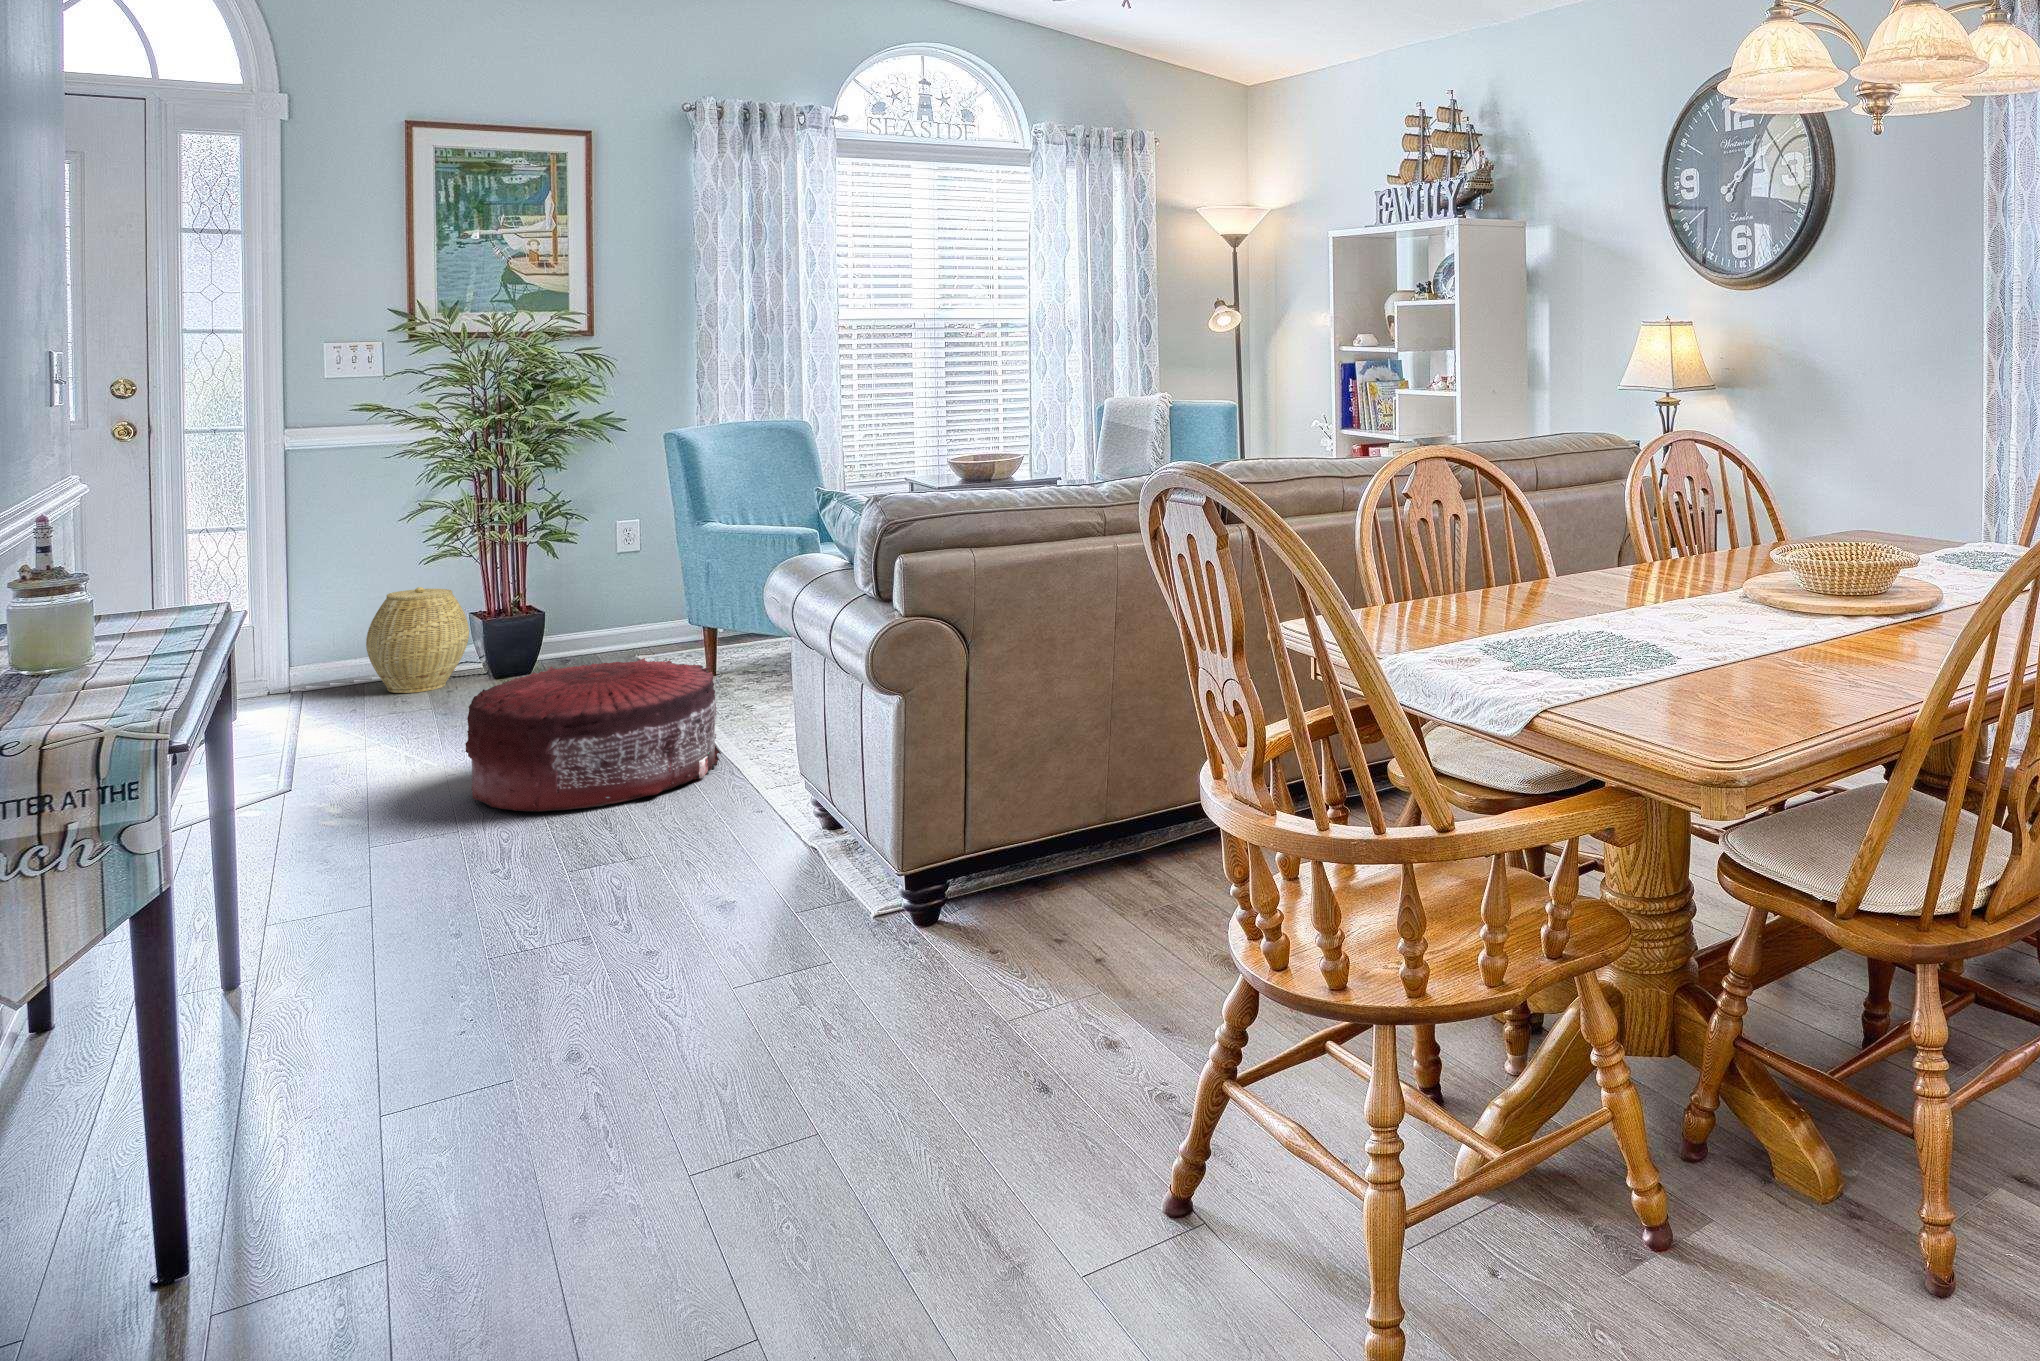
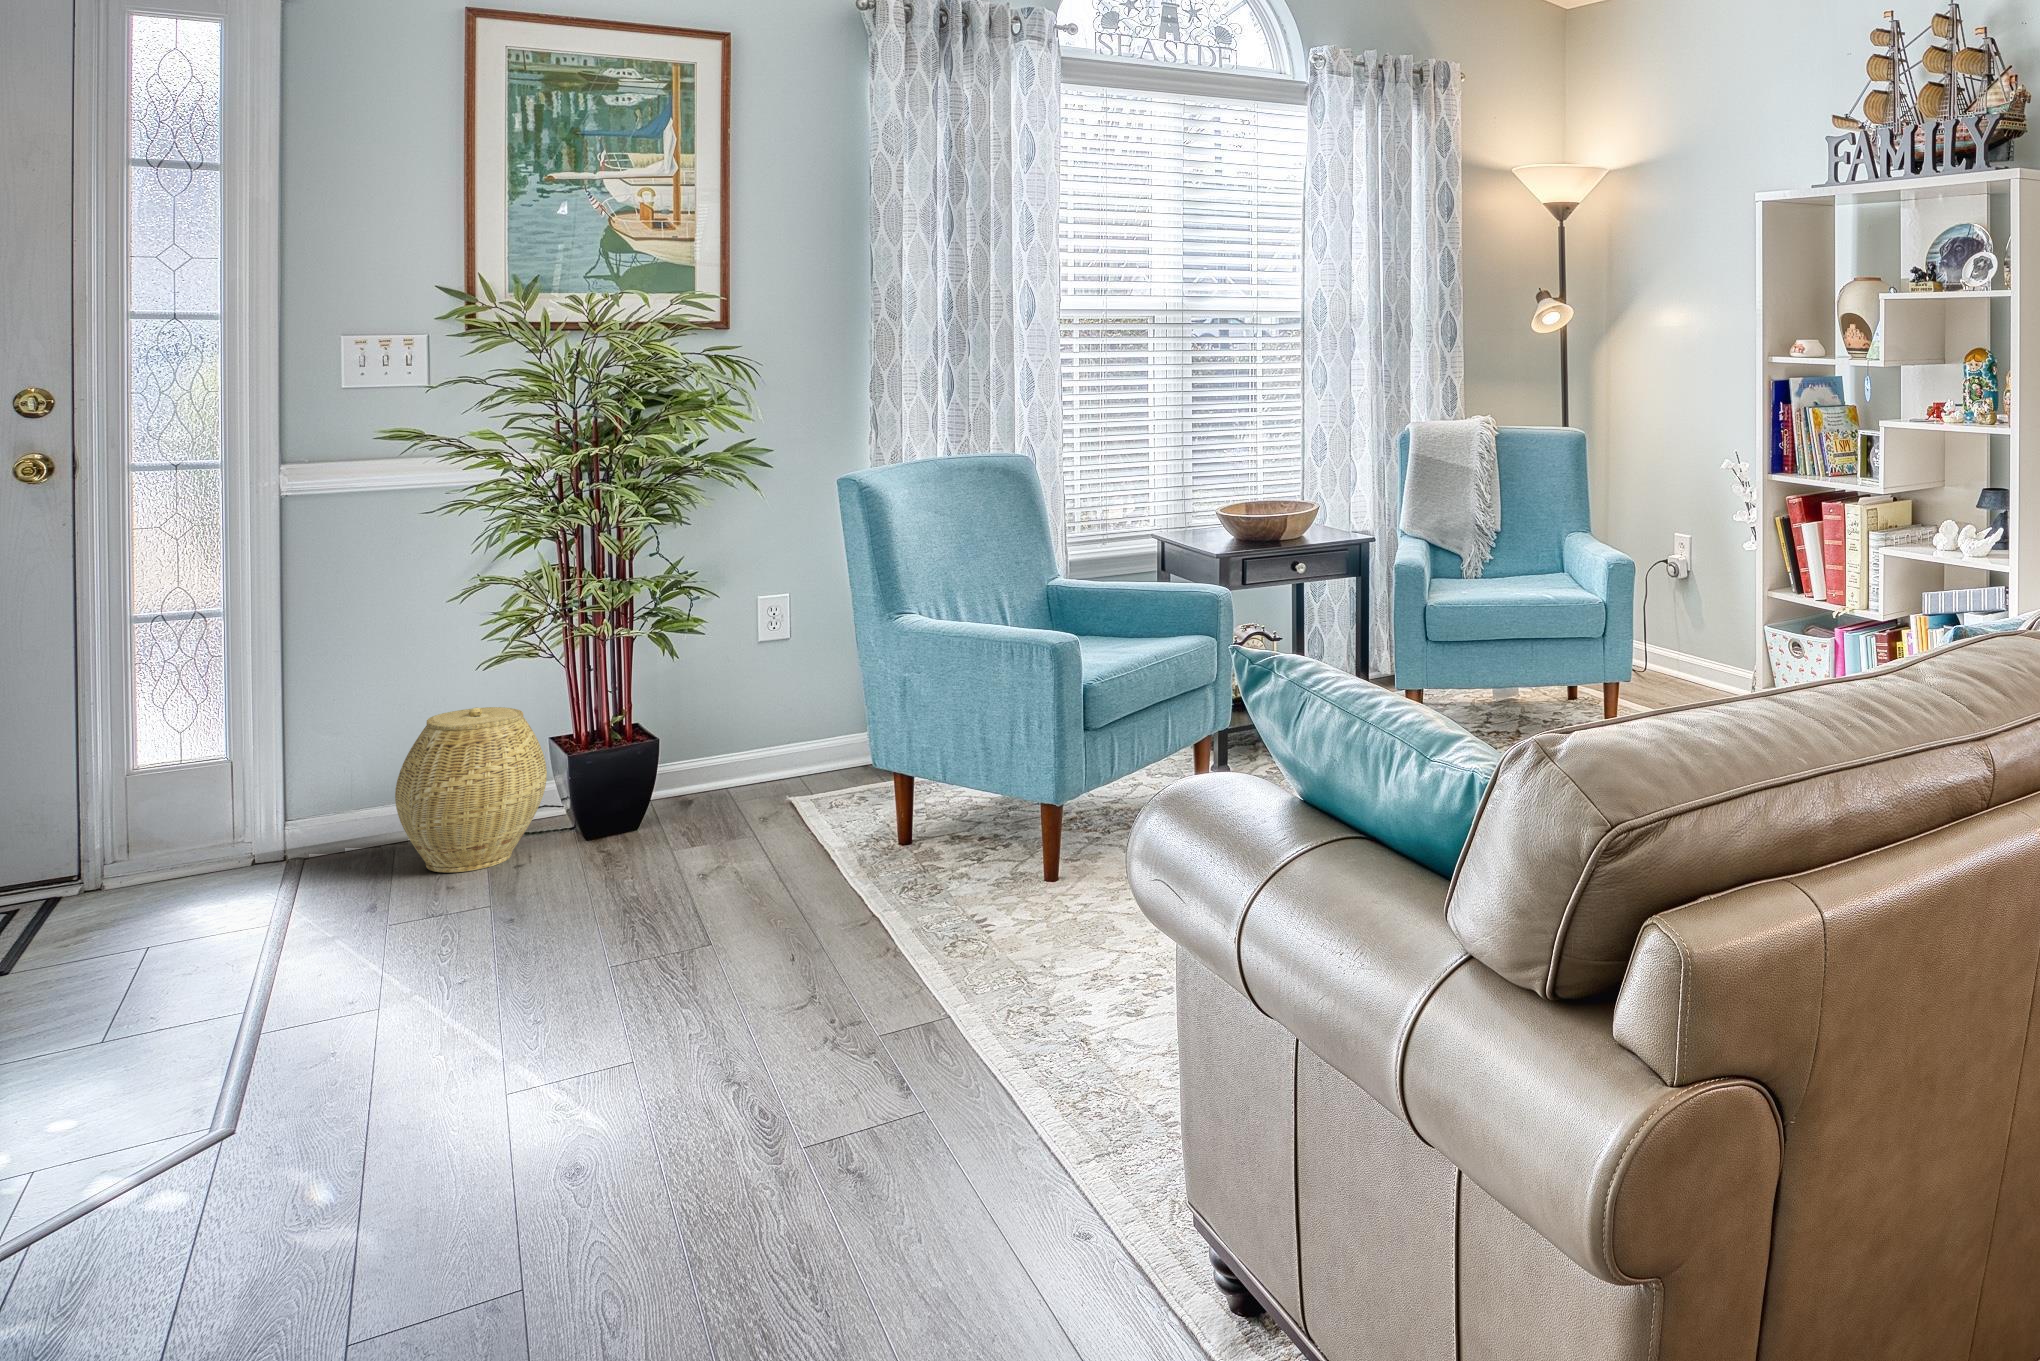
pouf: present [466,658,721,812] -> none [526,878,957,1227]

